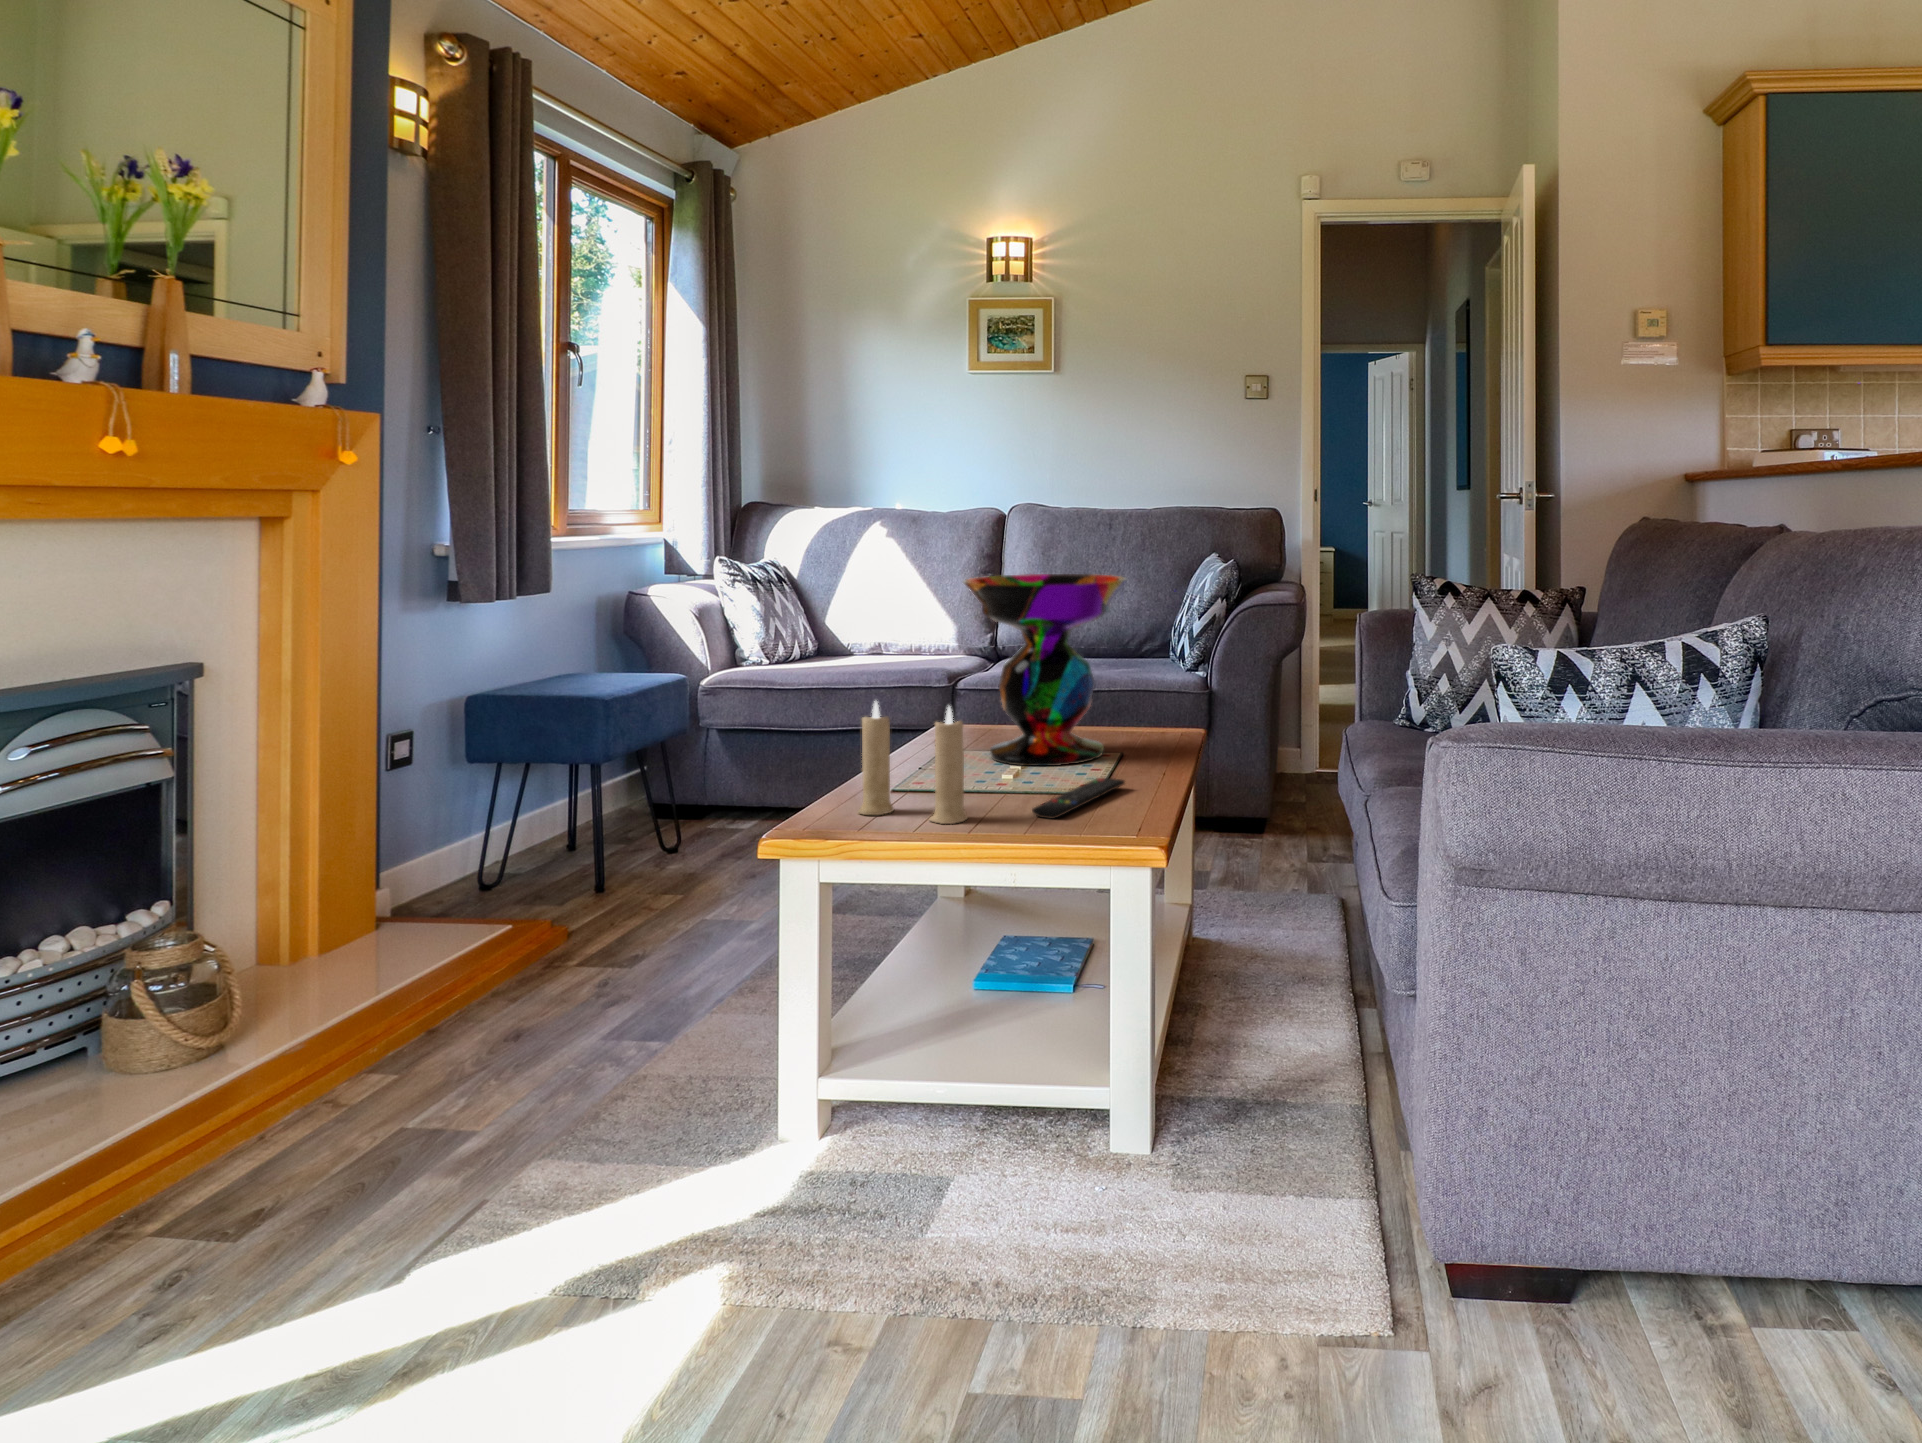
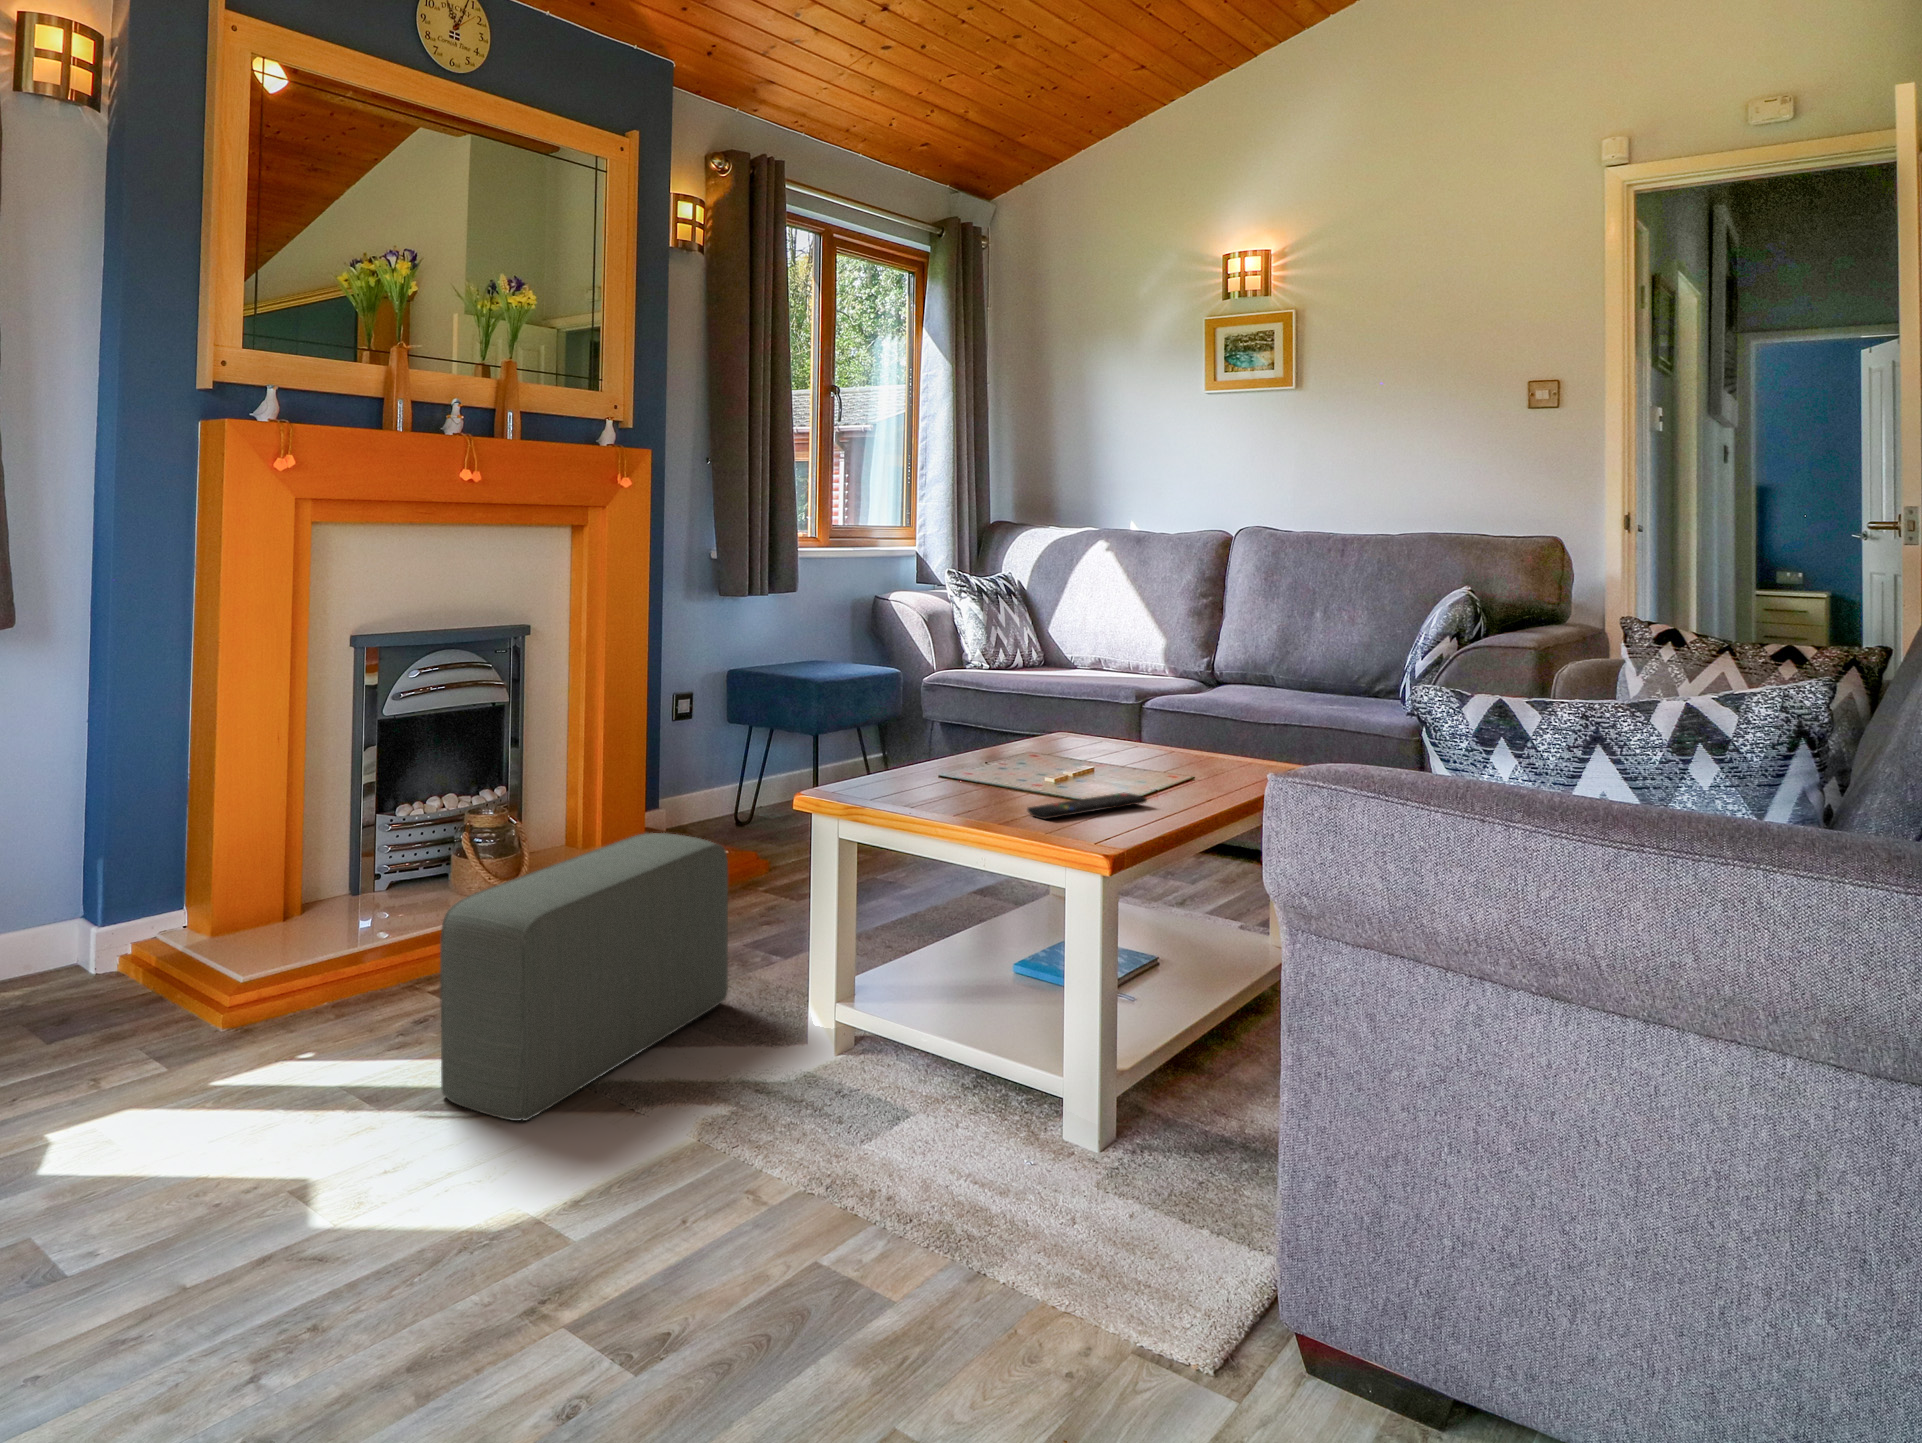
decorative bowl: present [963,574,1128,766] -> none [1036,593,1204,780]
candle: present [858,701,968,824] -> none [889,690,972,810]
pouf: none [275,912,634,1384] -> present [440,833,728,1121]

